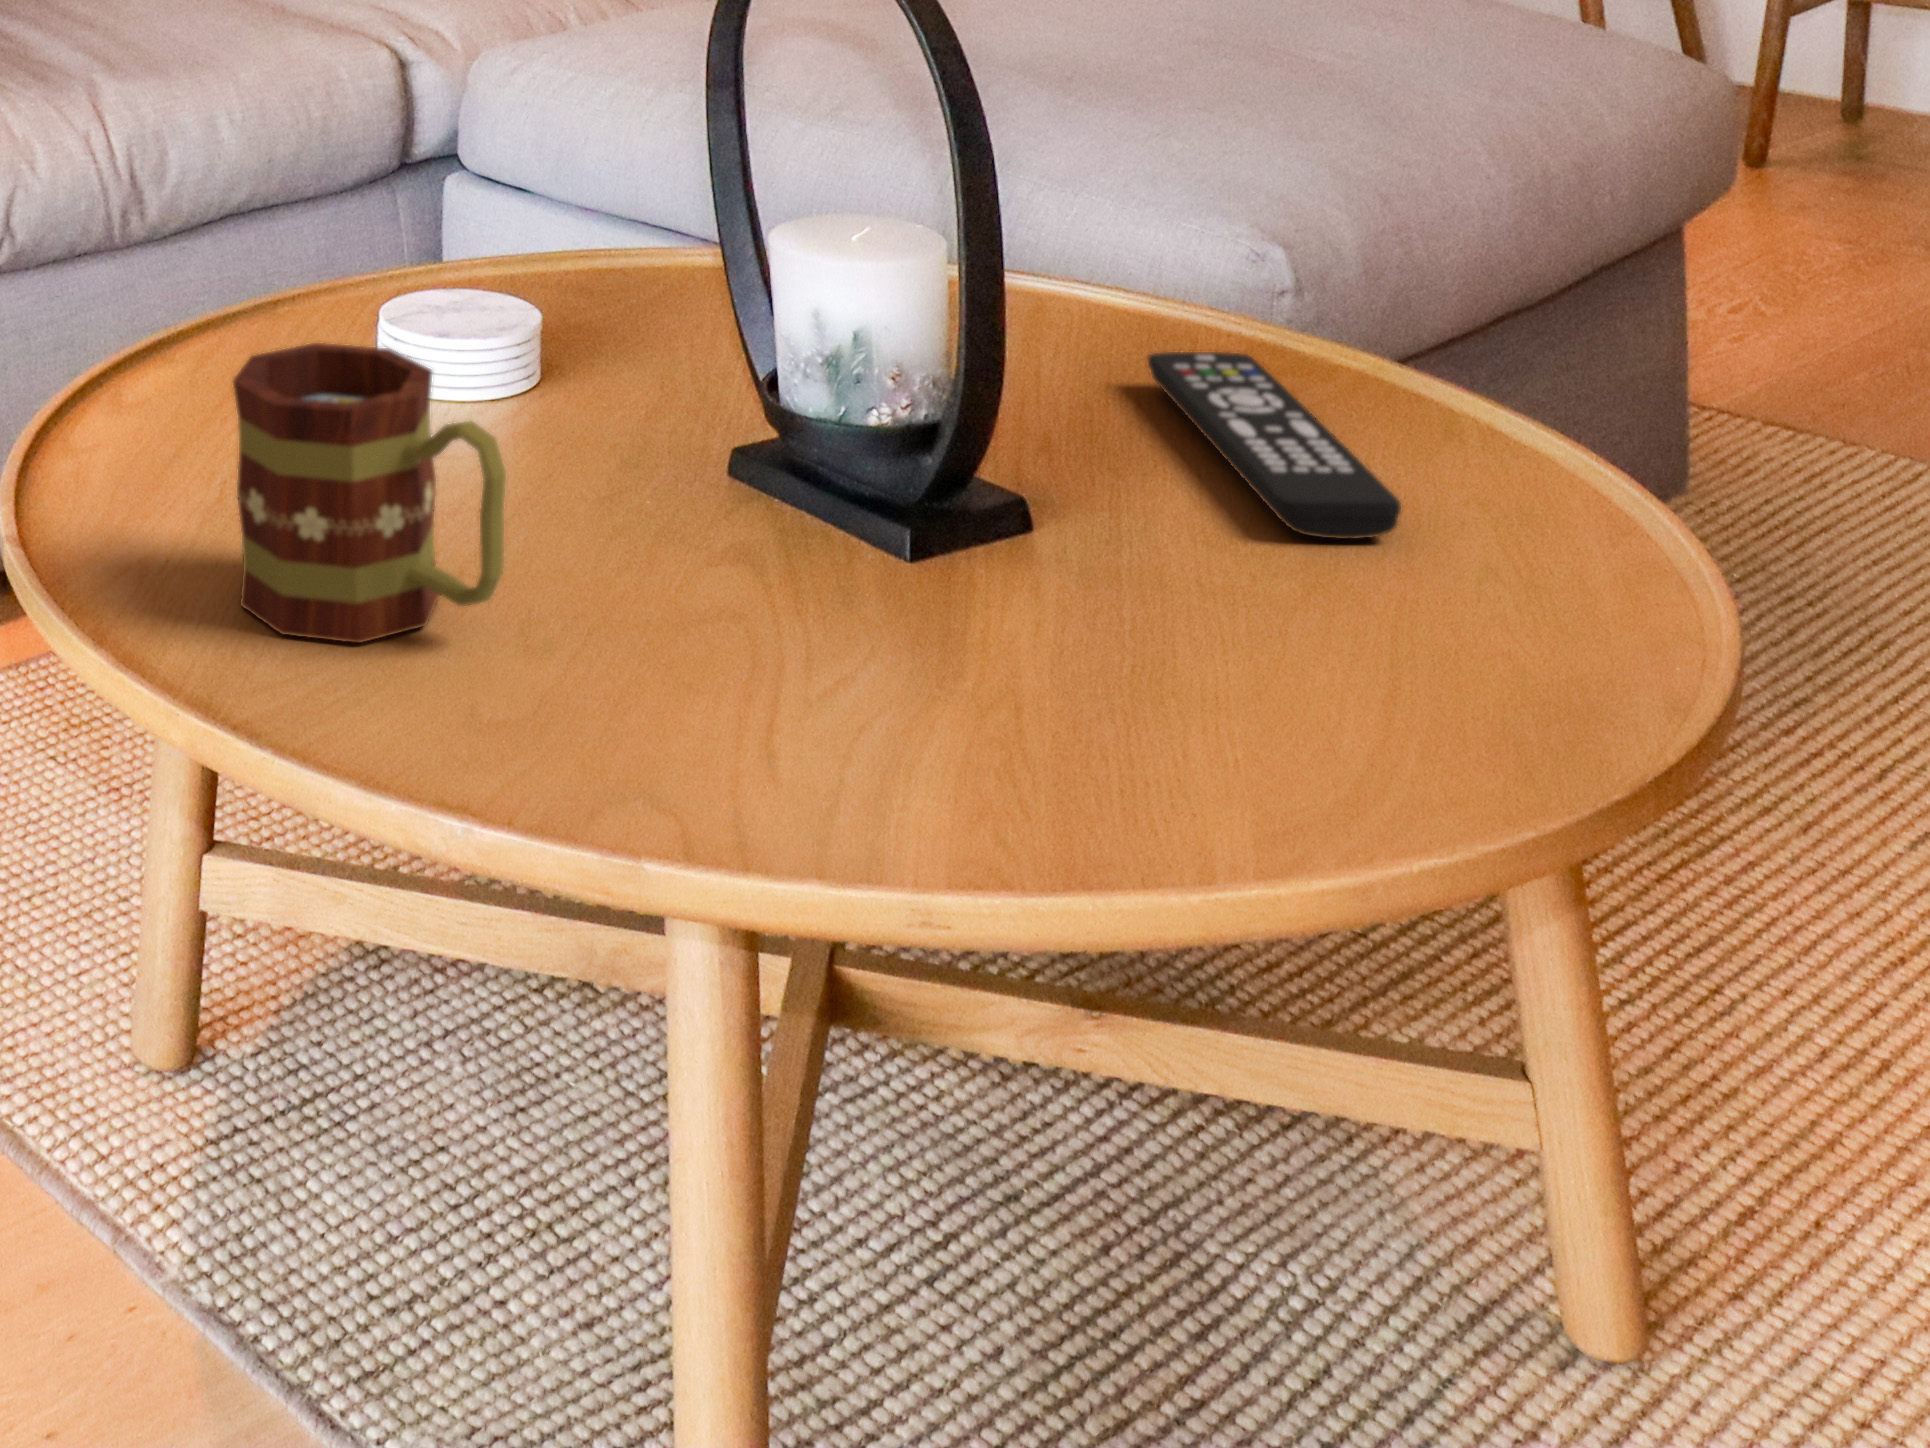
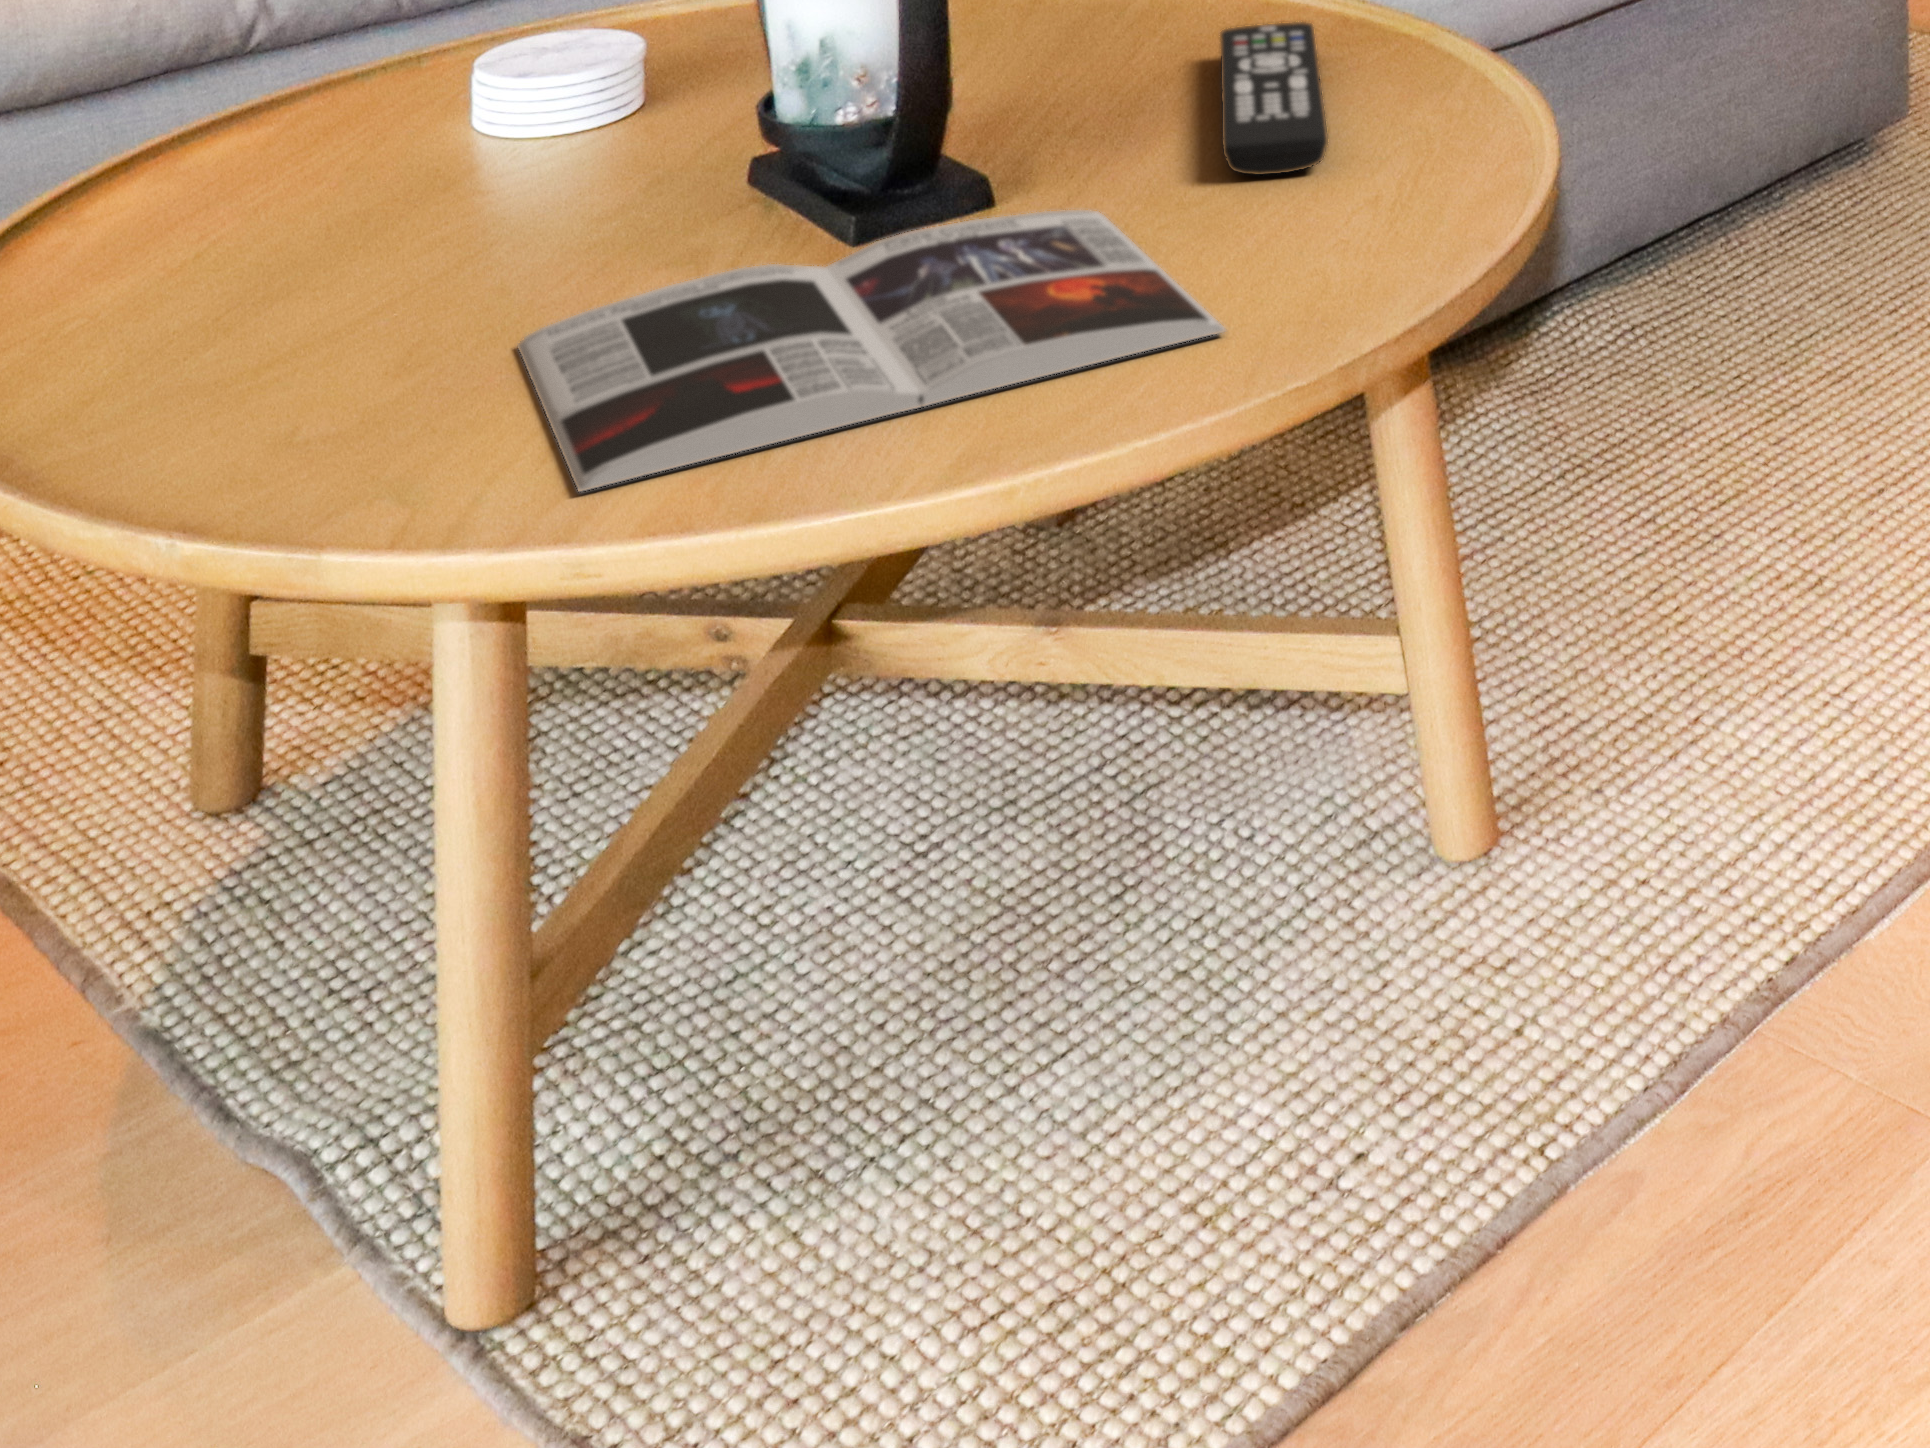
mug: present [233,343,506,643] -> none [130,83,394,369]
magazine: none [626,559,1459,846] -> present [518,210,1225,491]

